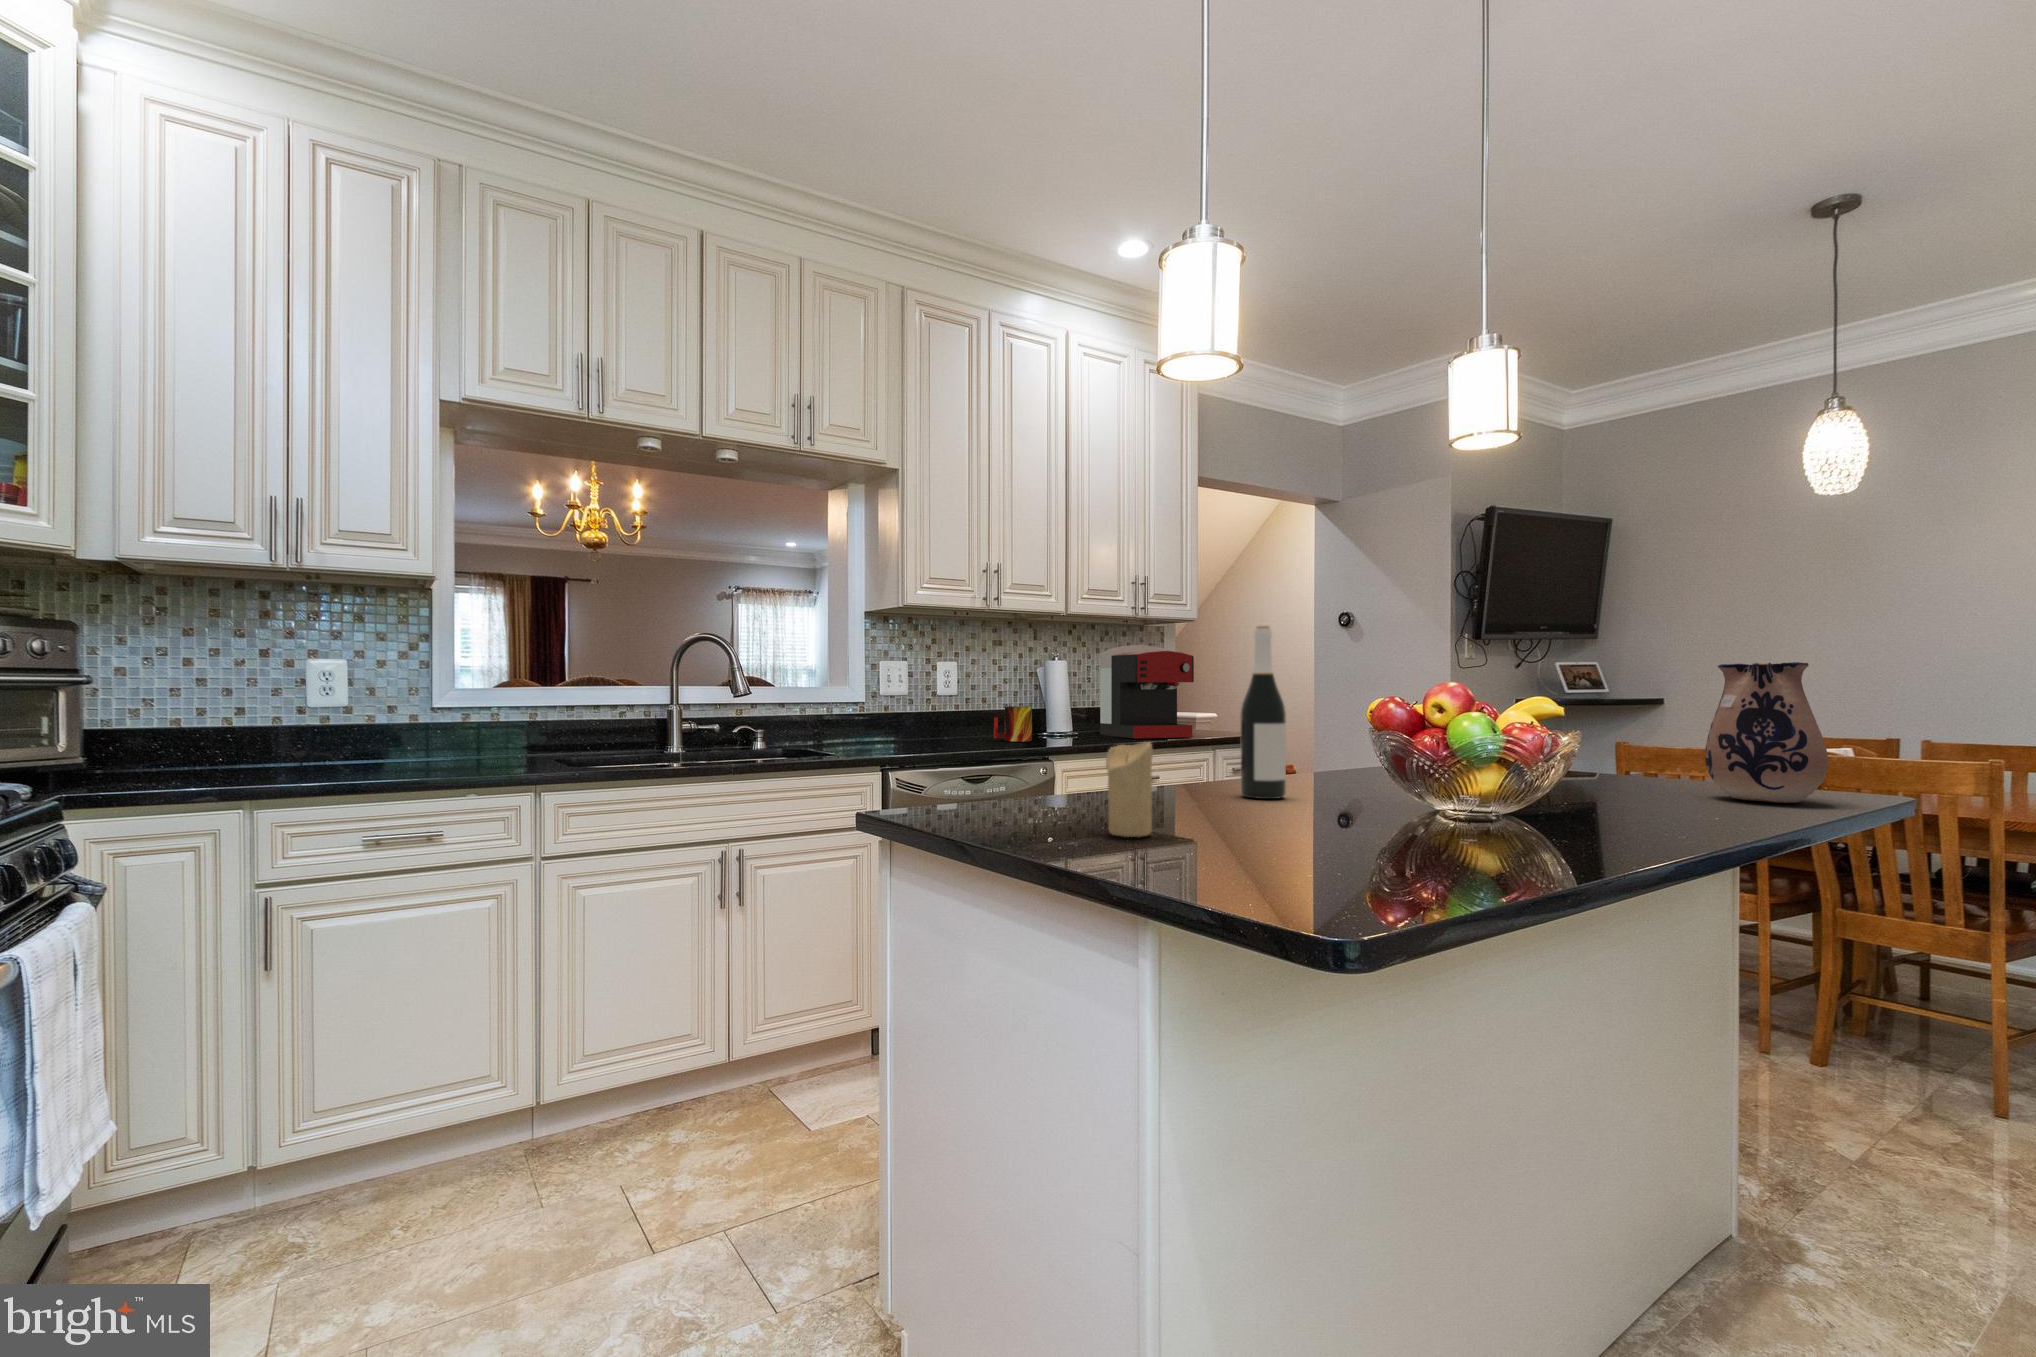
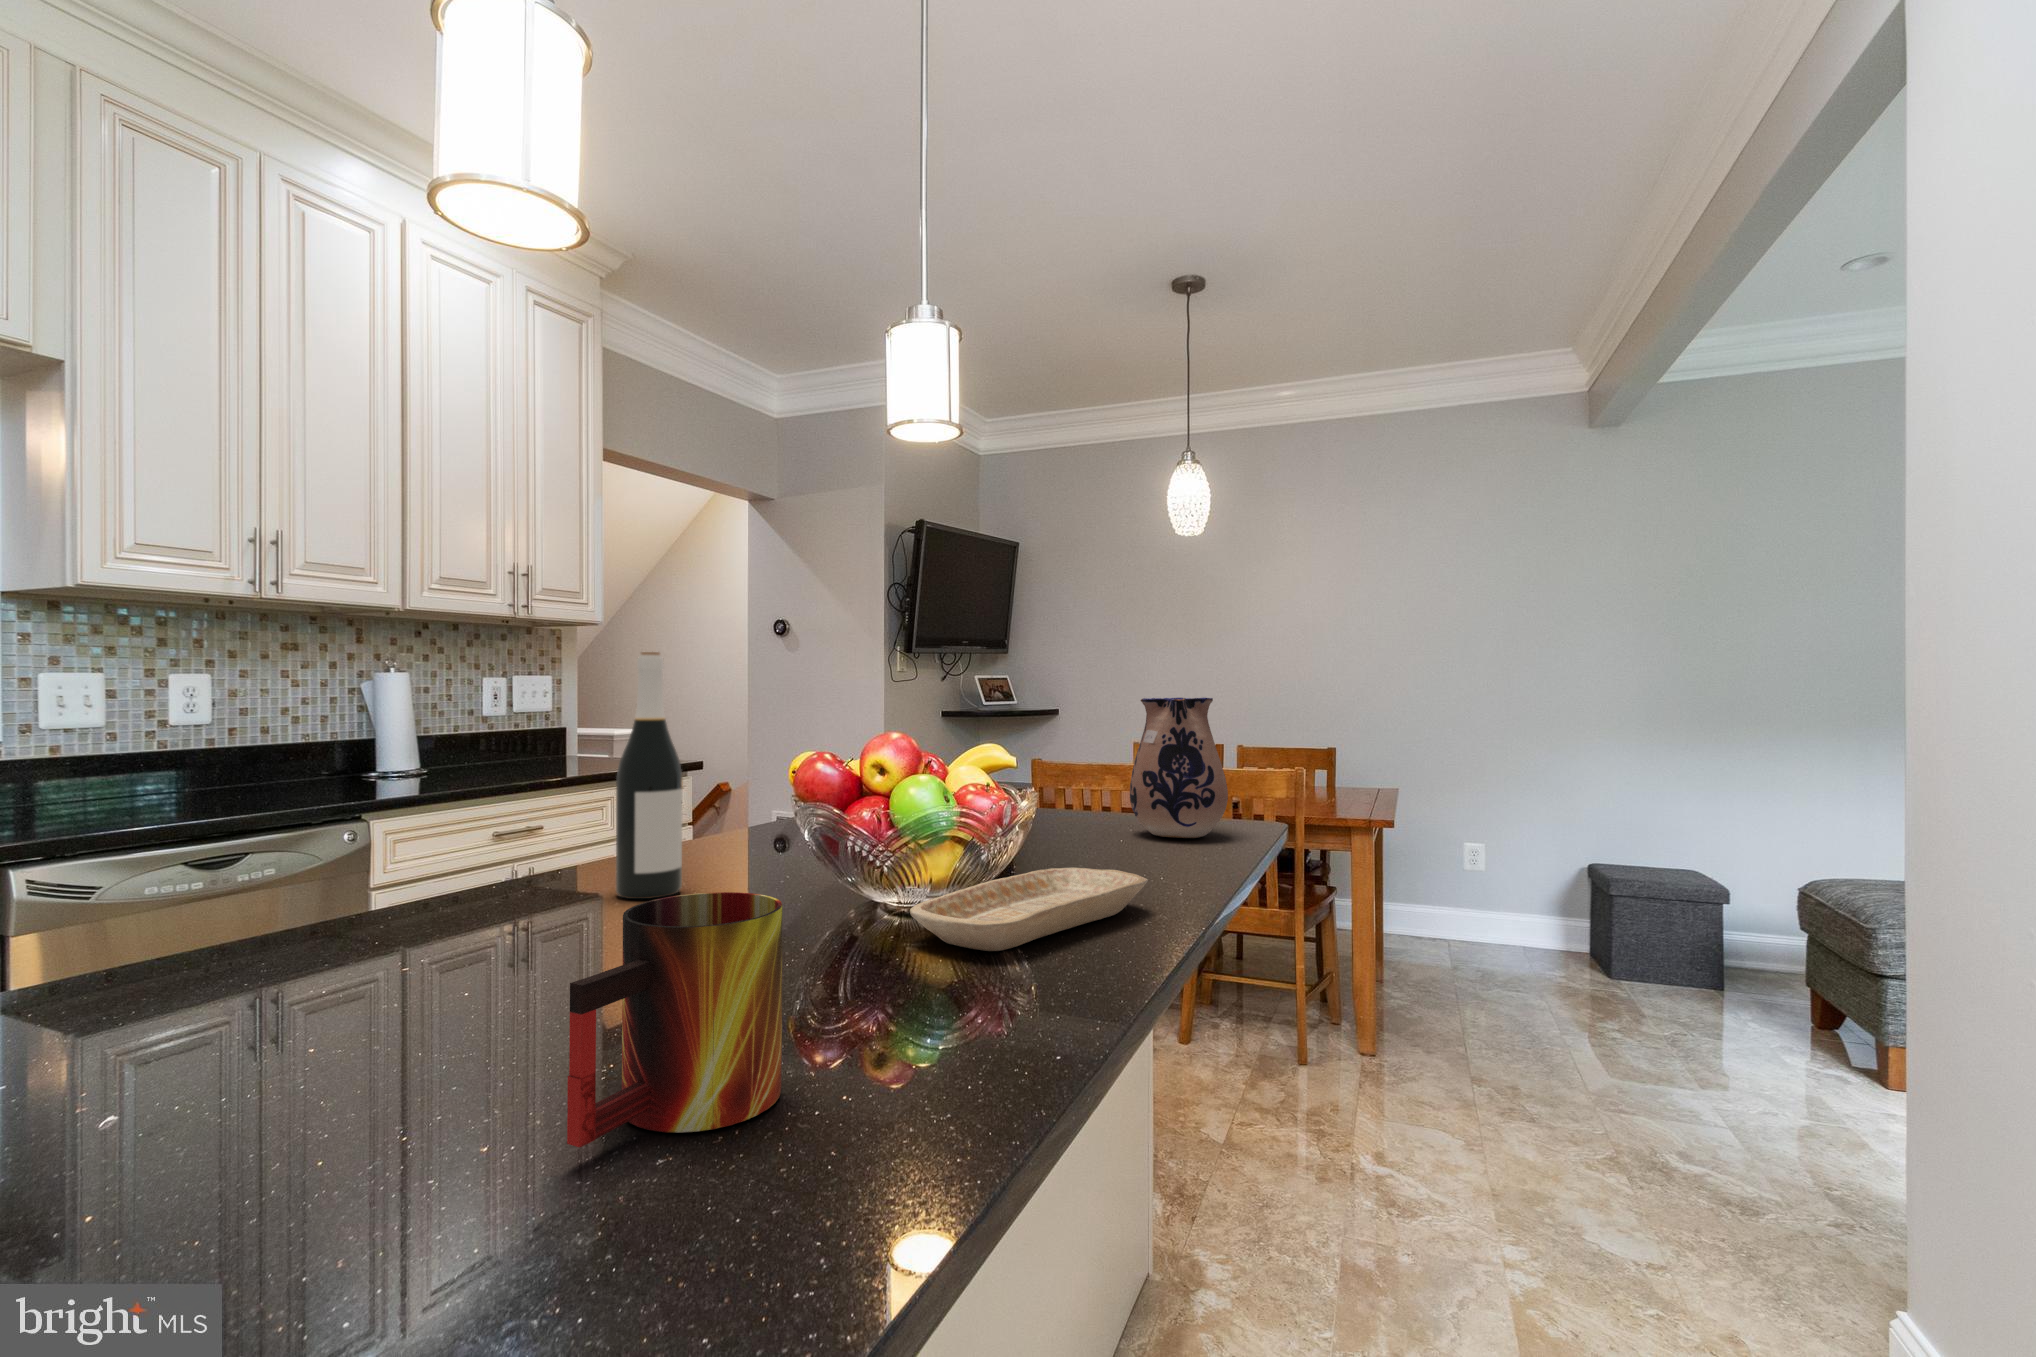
coffee maker: present [1100,645,1194,739] -> none [462,653,594,776]
mug: present [994,706,1032,742] -> present [567,892,782,1147]
candle: present [1106,742,1153,837] -> none [301,875,406,1064]
tray: none [1462,798,1692,840] -> present [910,868,1148,951]

